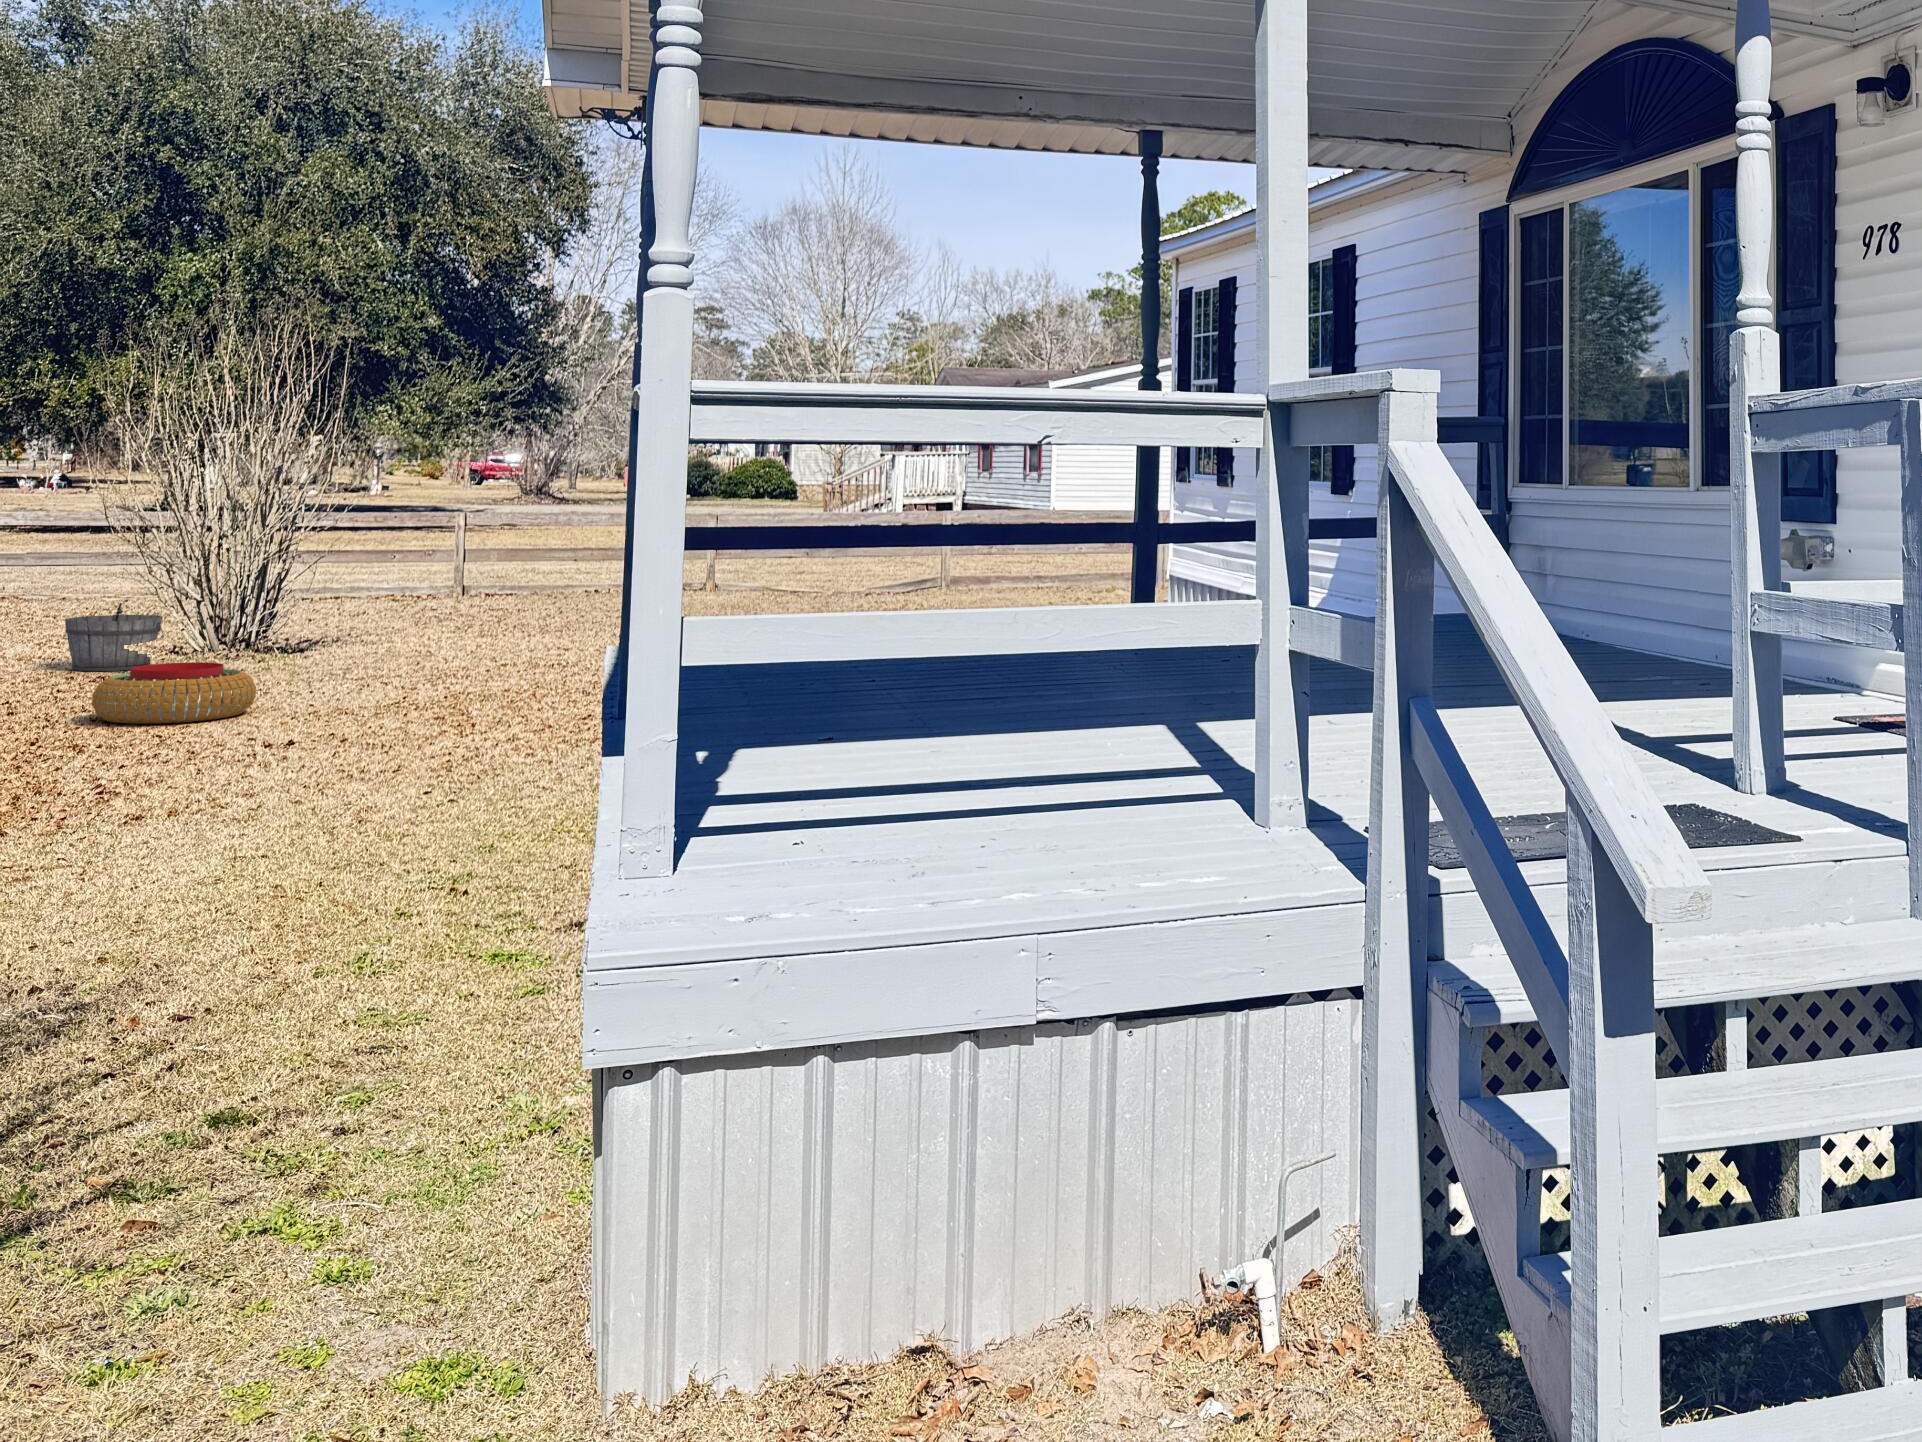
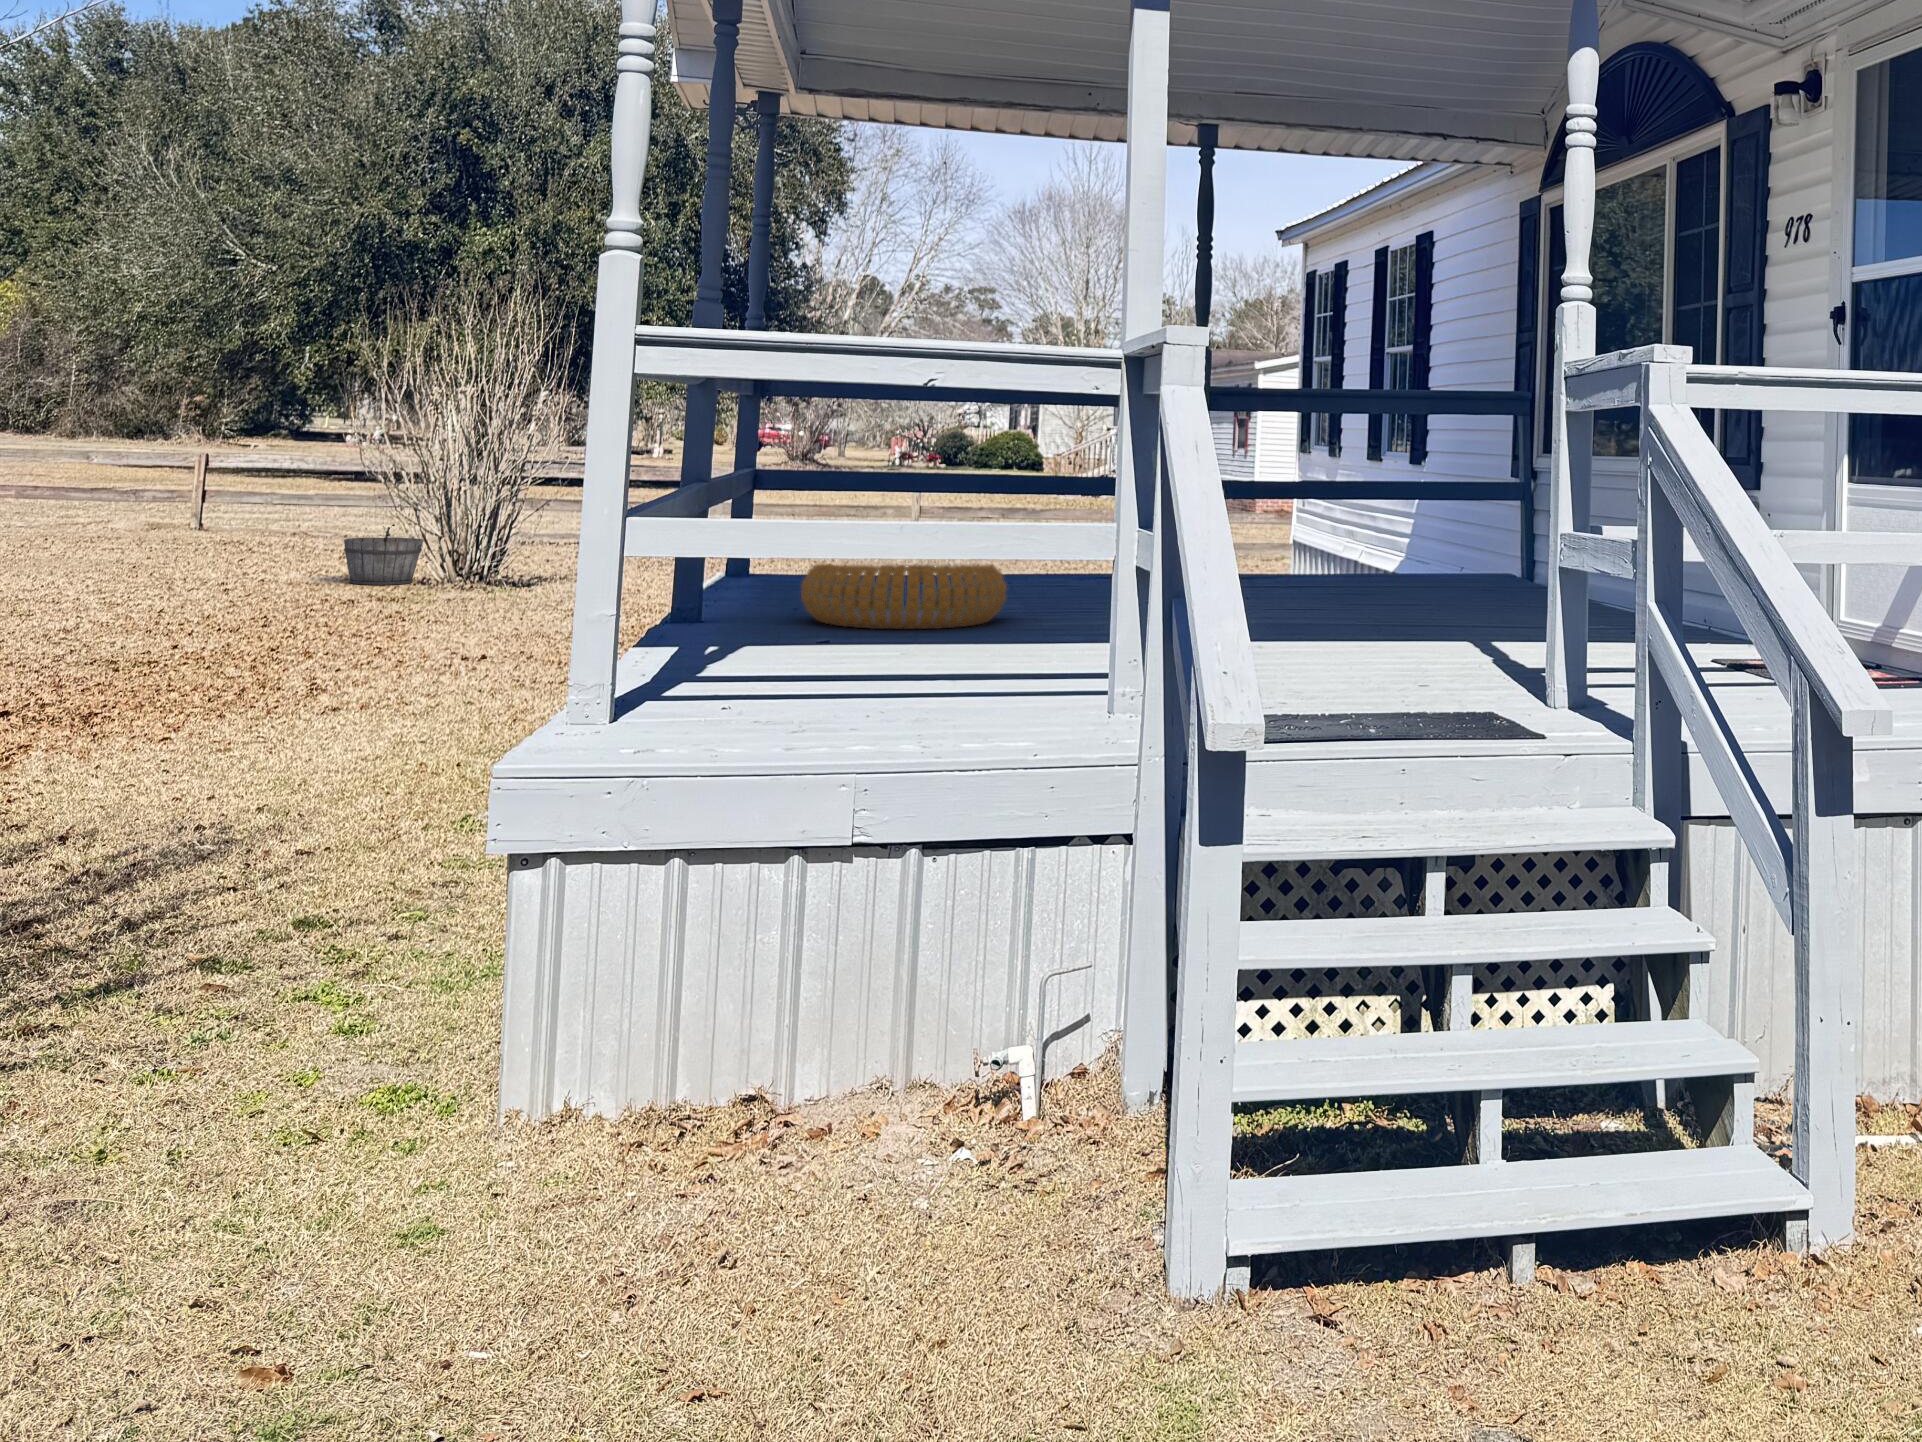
pouf: present [92,662,256,724] -> present [801,563,1007,629]

